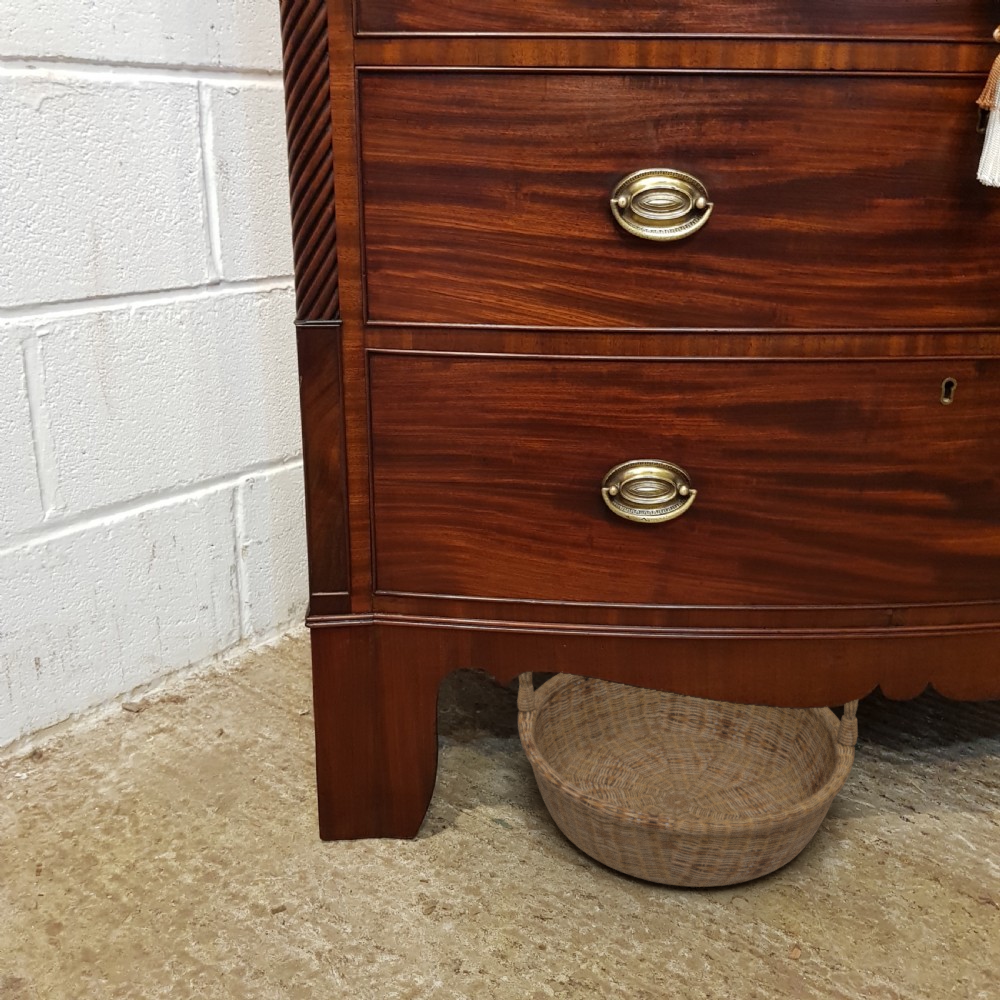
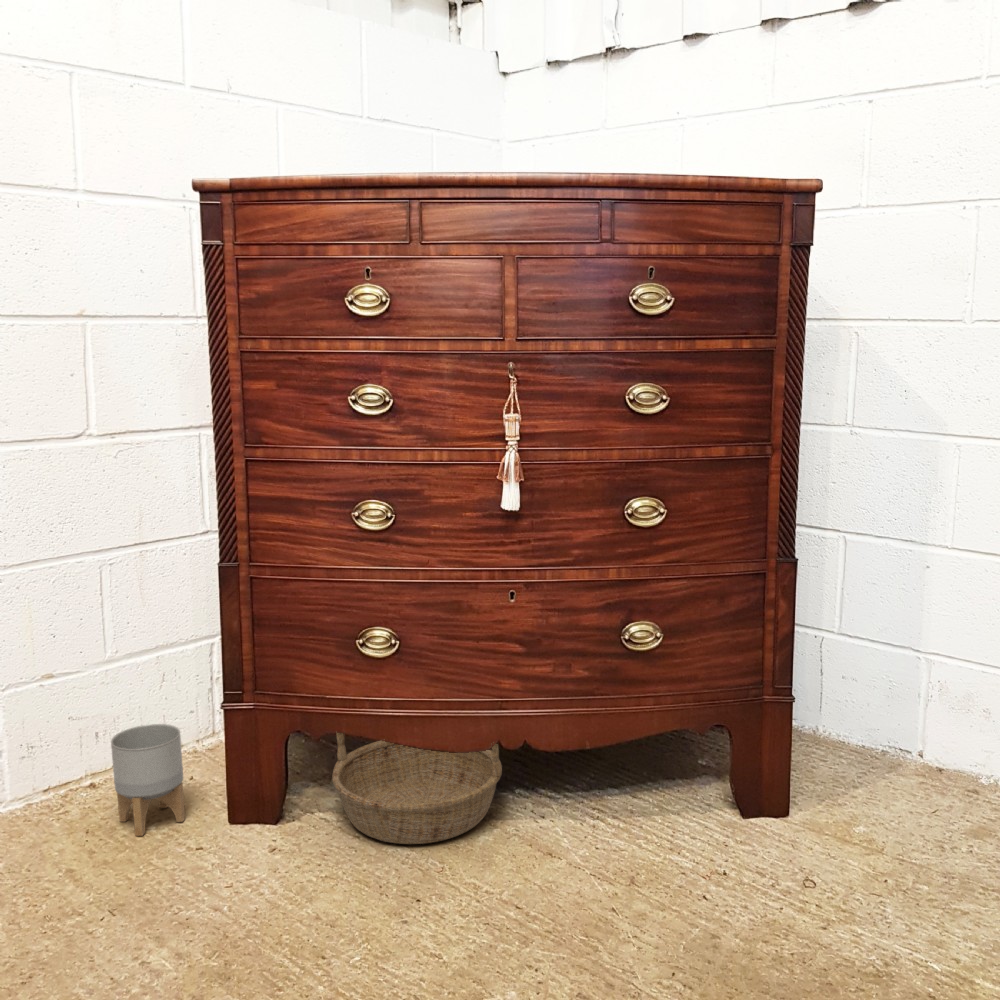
planter: none [75,651,231,878] -> present [111,724,185,836]

